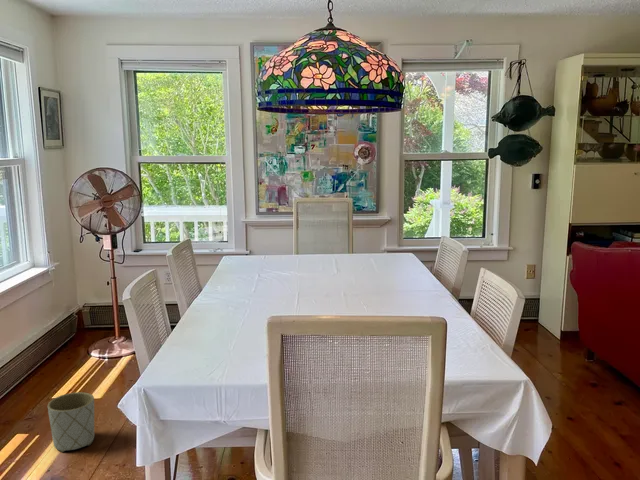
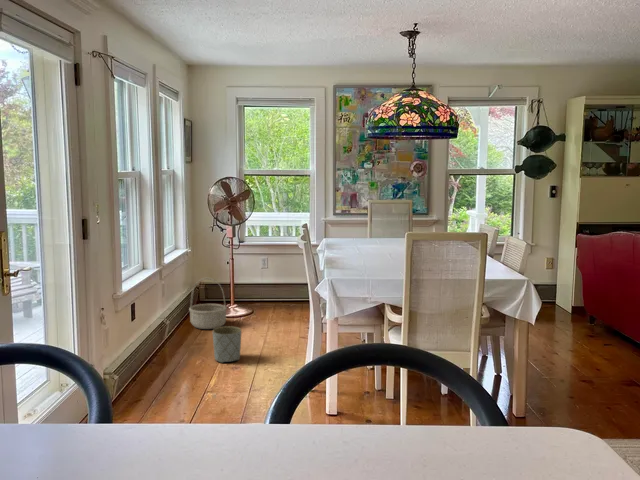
basket: none [45,309,101,381] -> present [189,278,227,329]

